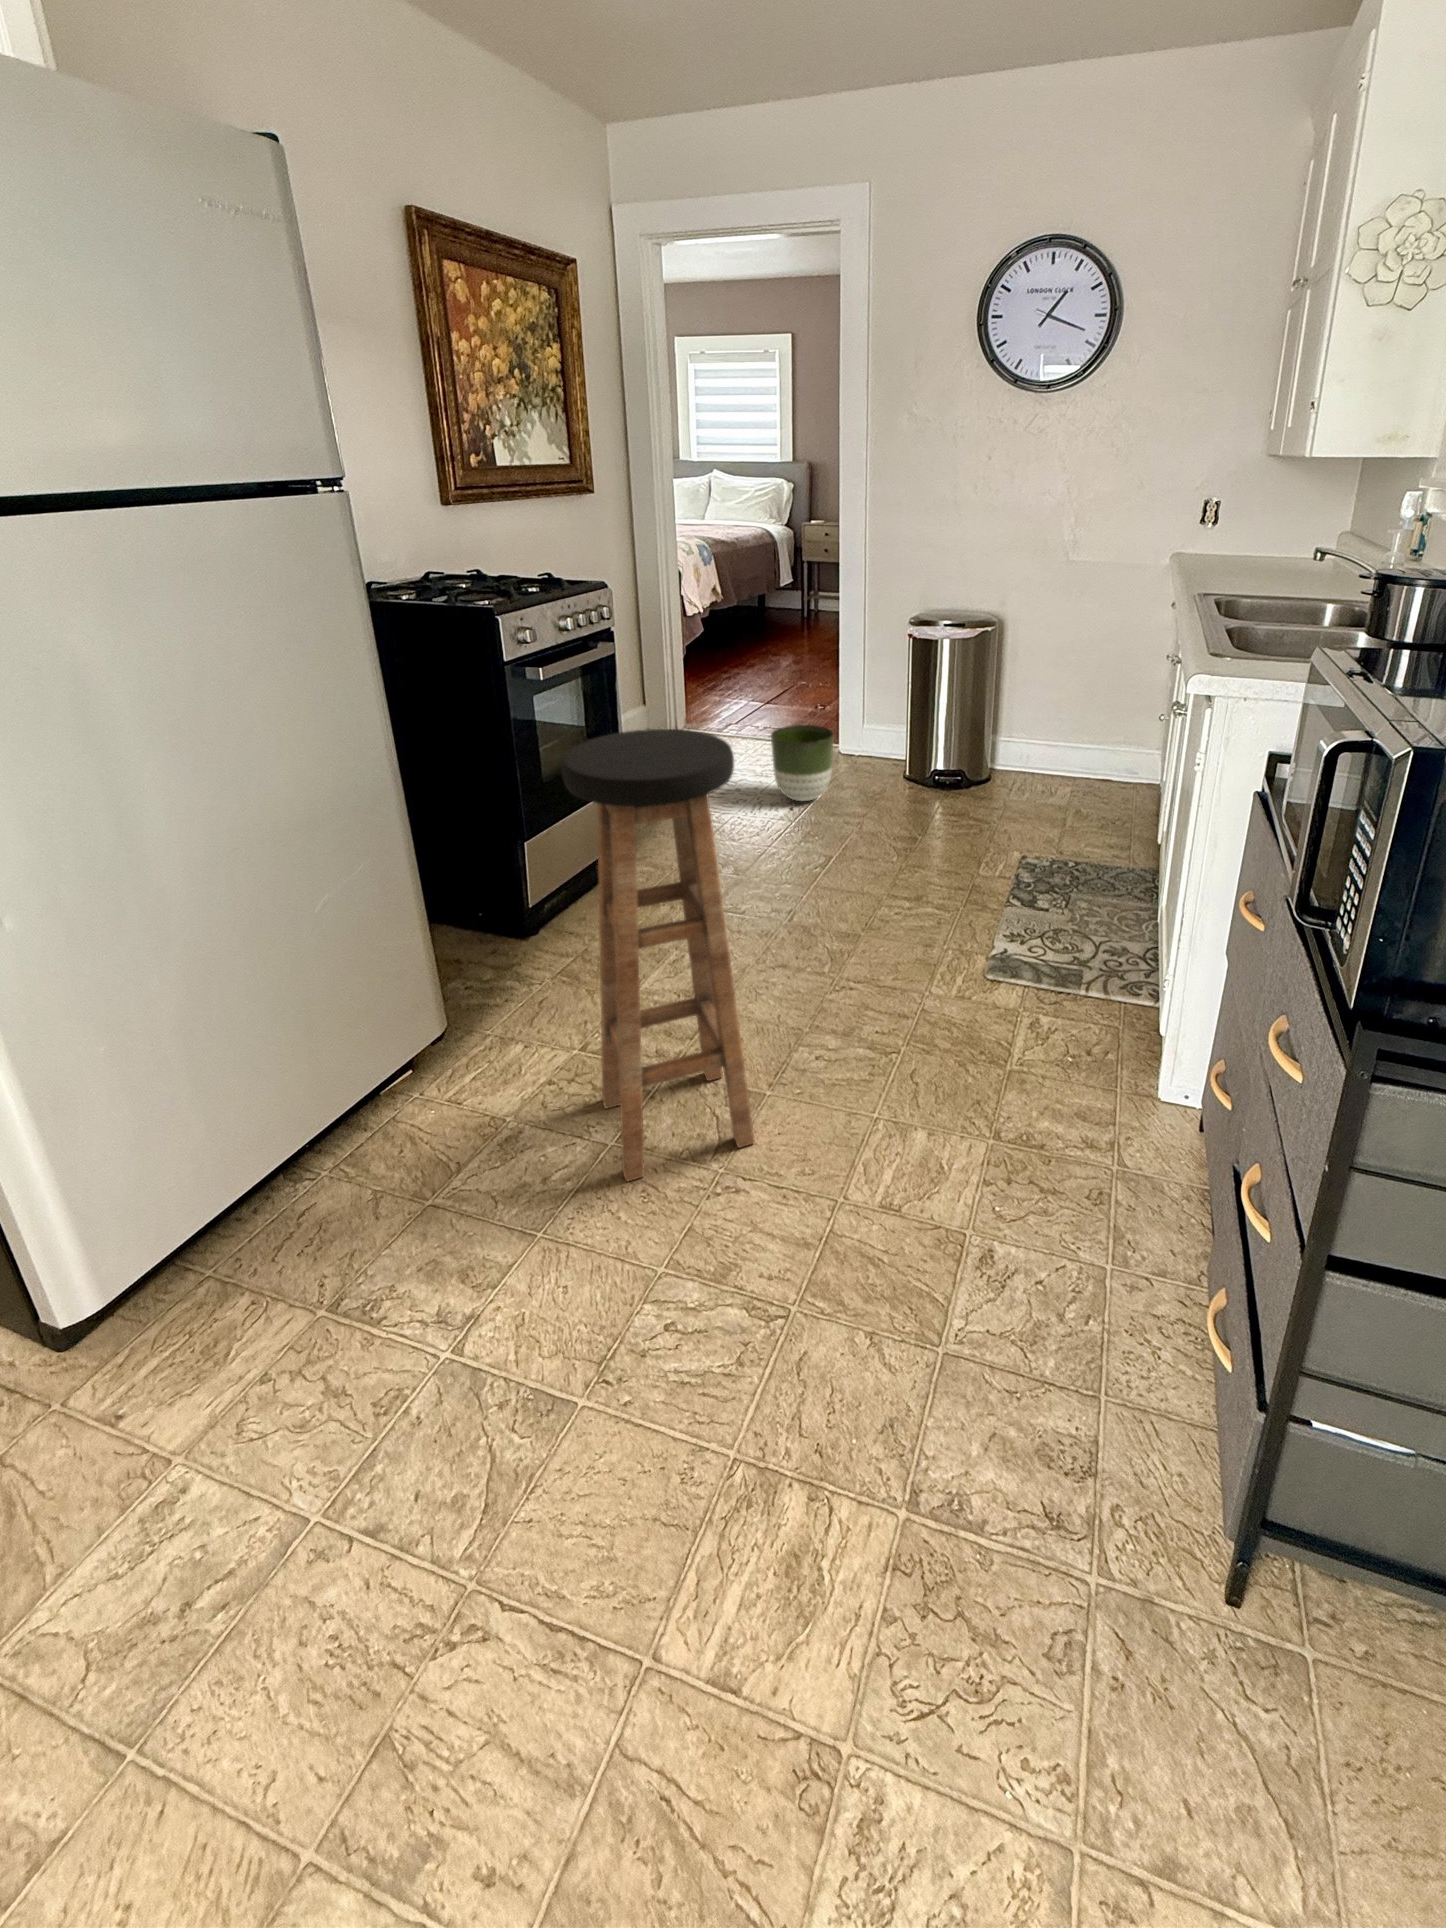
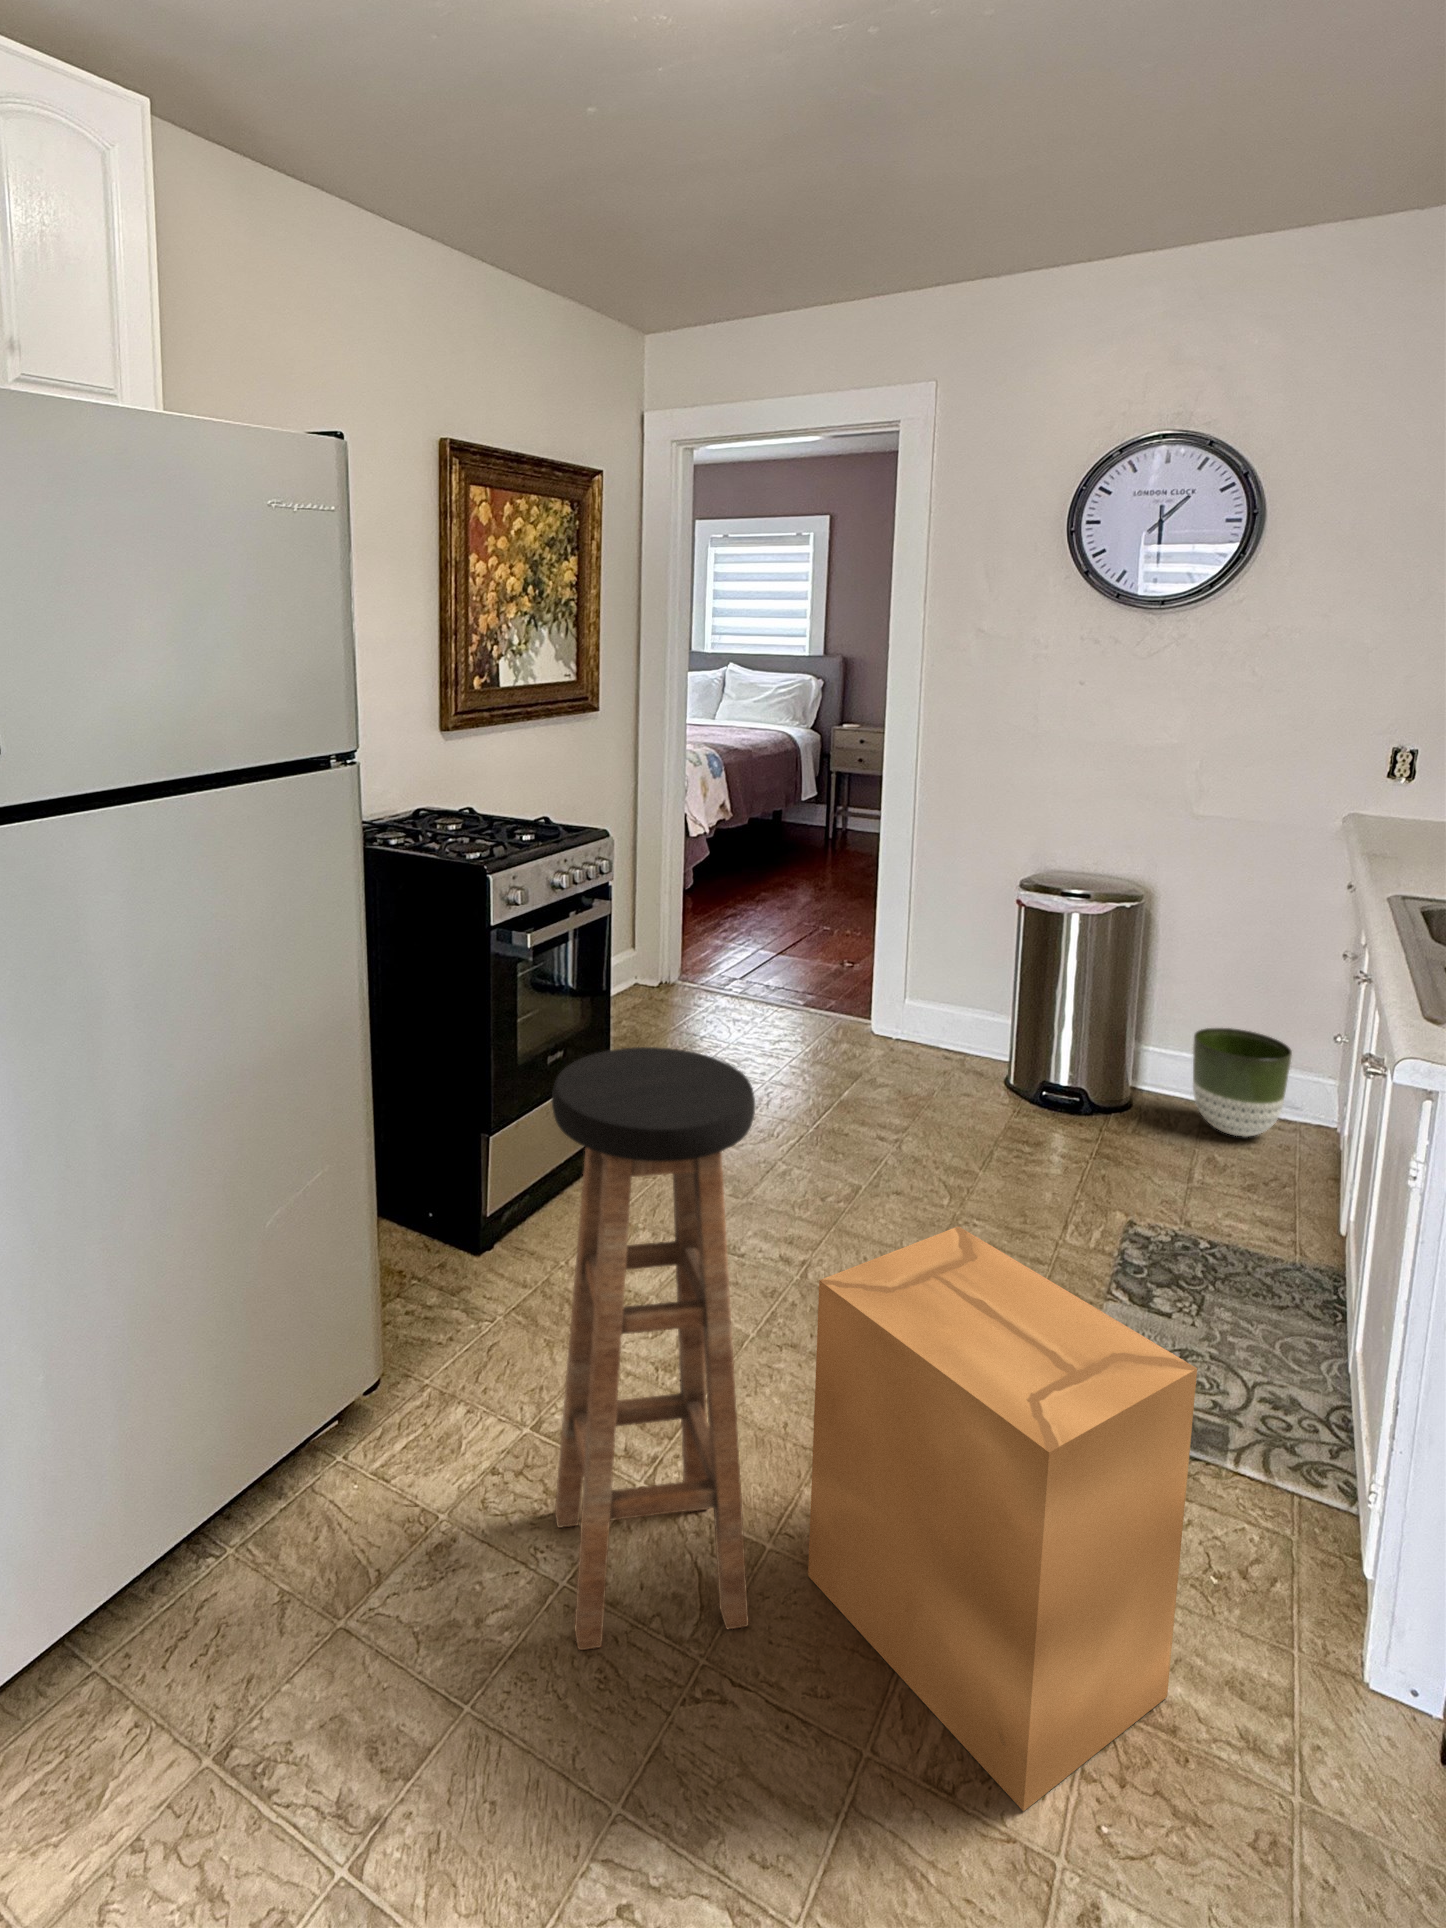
planter: present [771,725,834,801] -> present [1193,1028,1292,1137]
cardboard box: none [793,847,1059,1211] -> present [808,1226,1197,1811]

